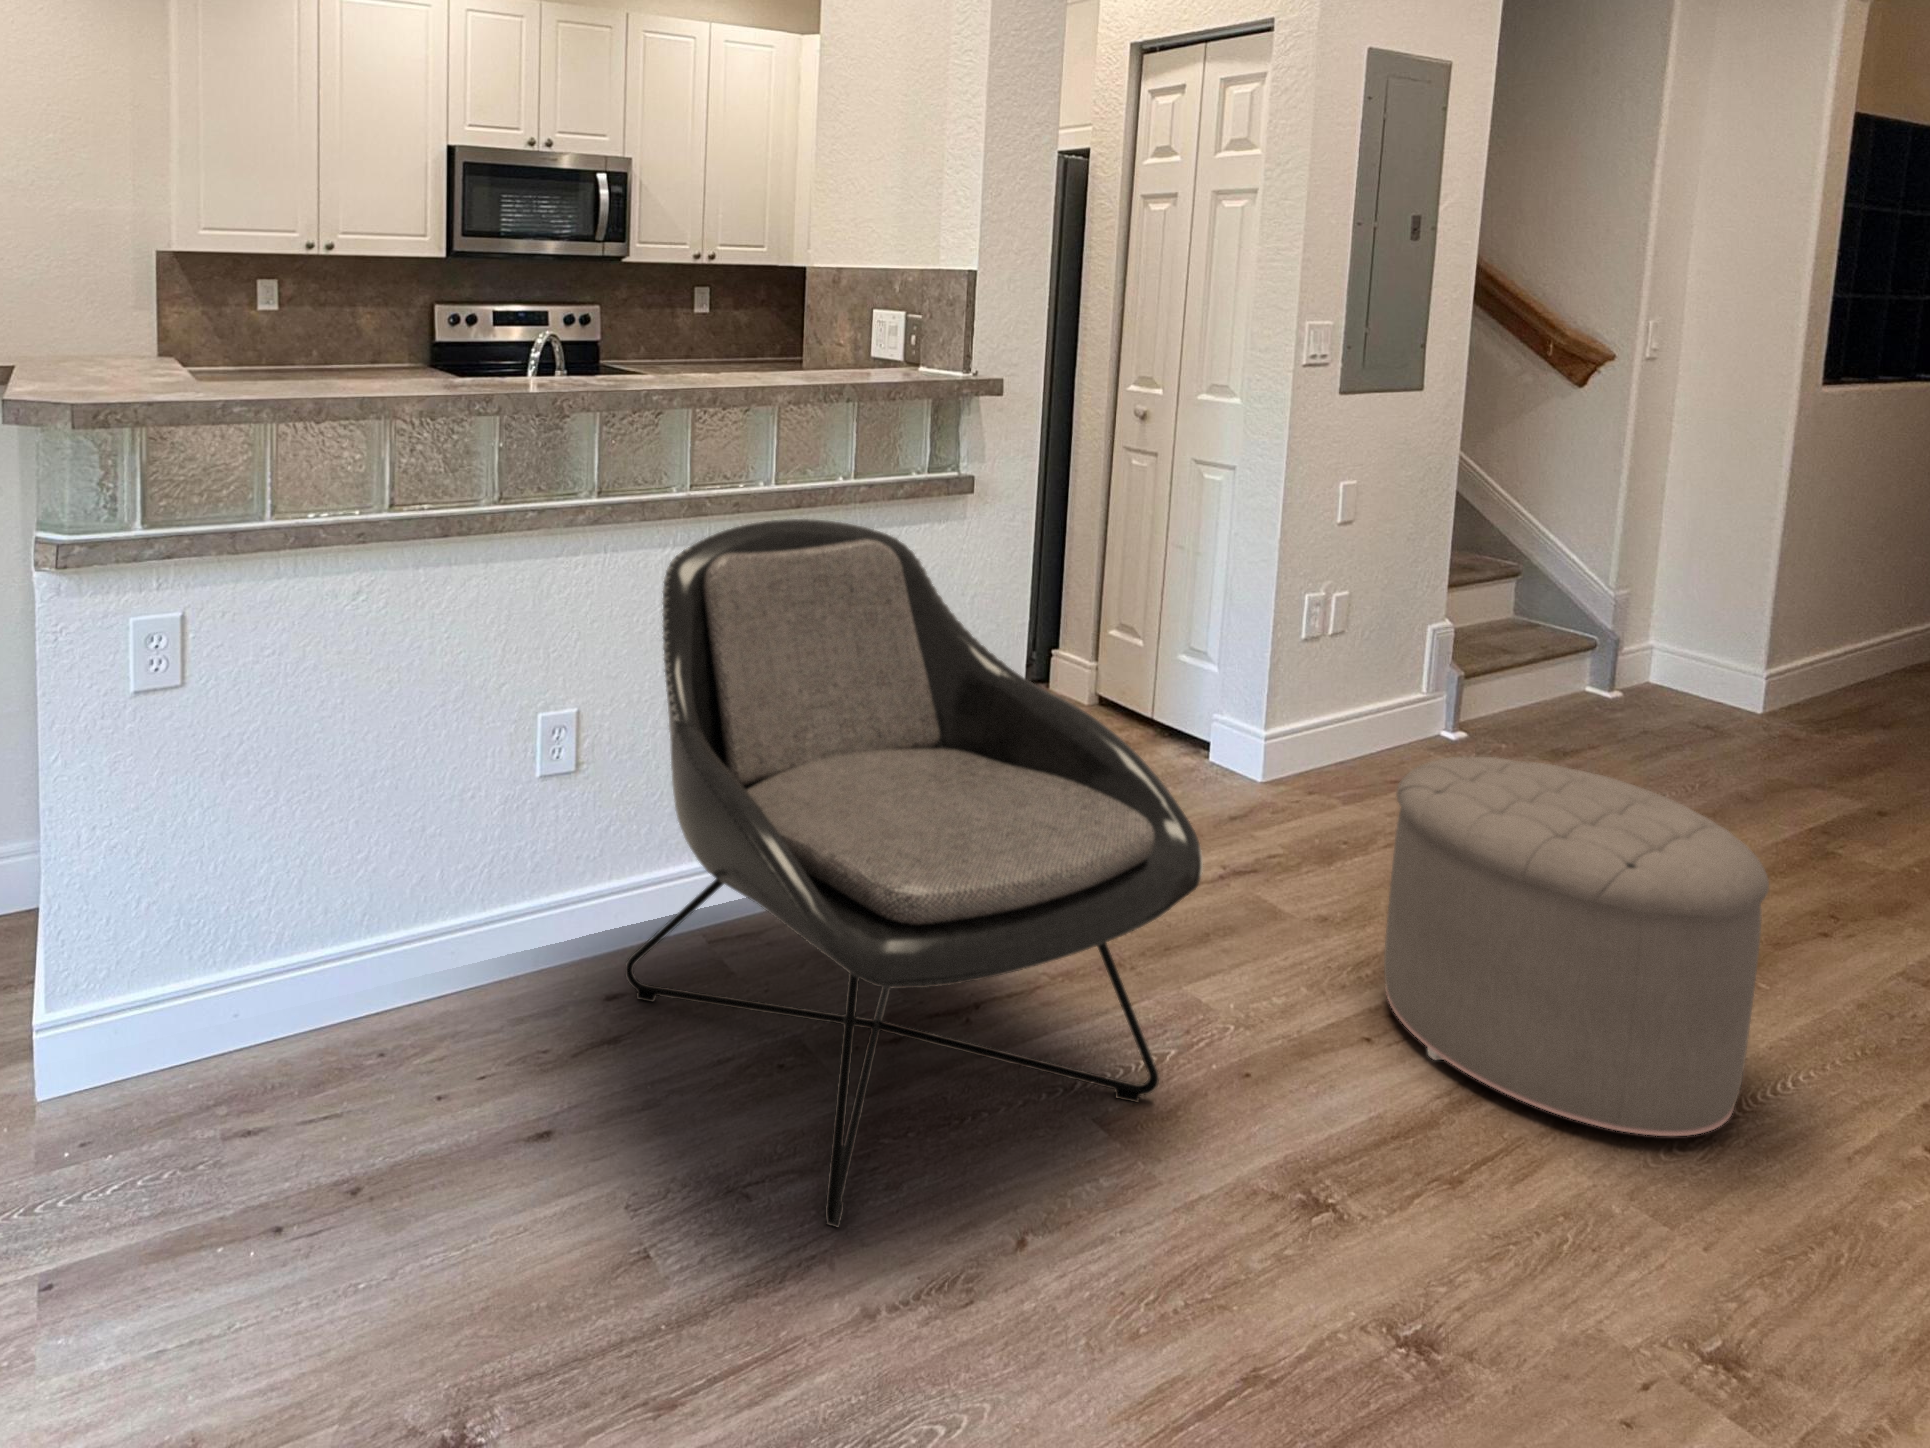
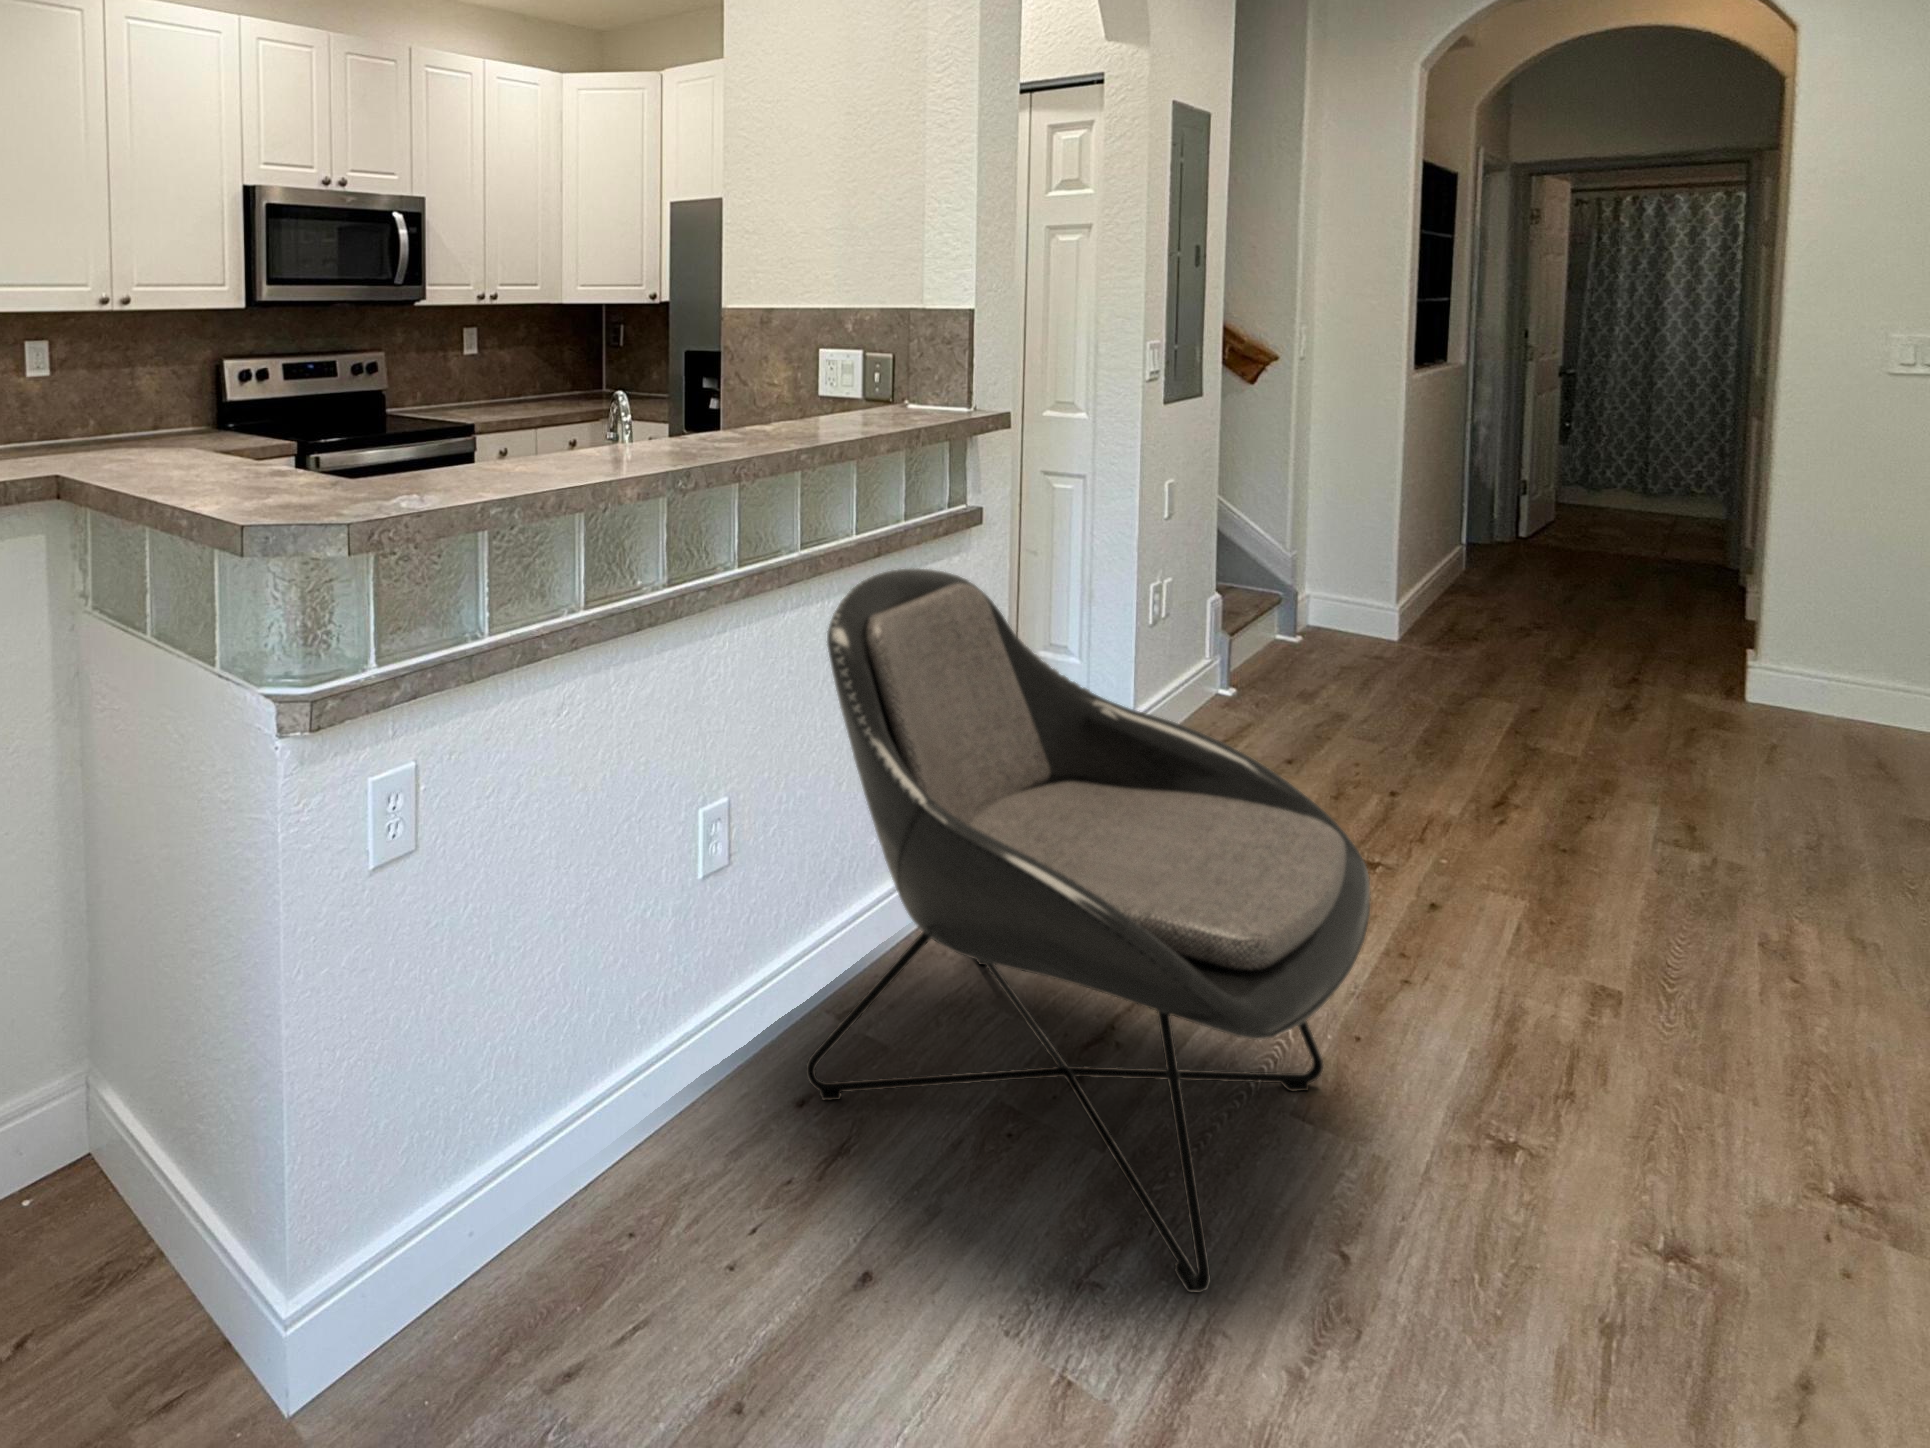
ottoman: present [1384,757,1769,1136] -> none [1379,716,1707,1022]

